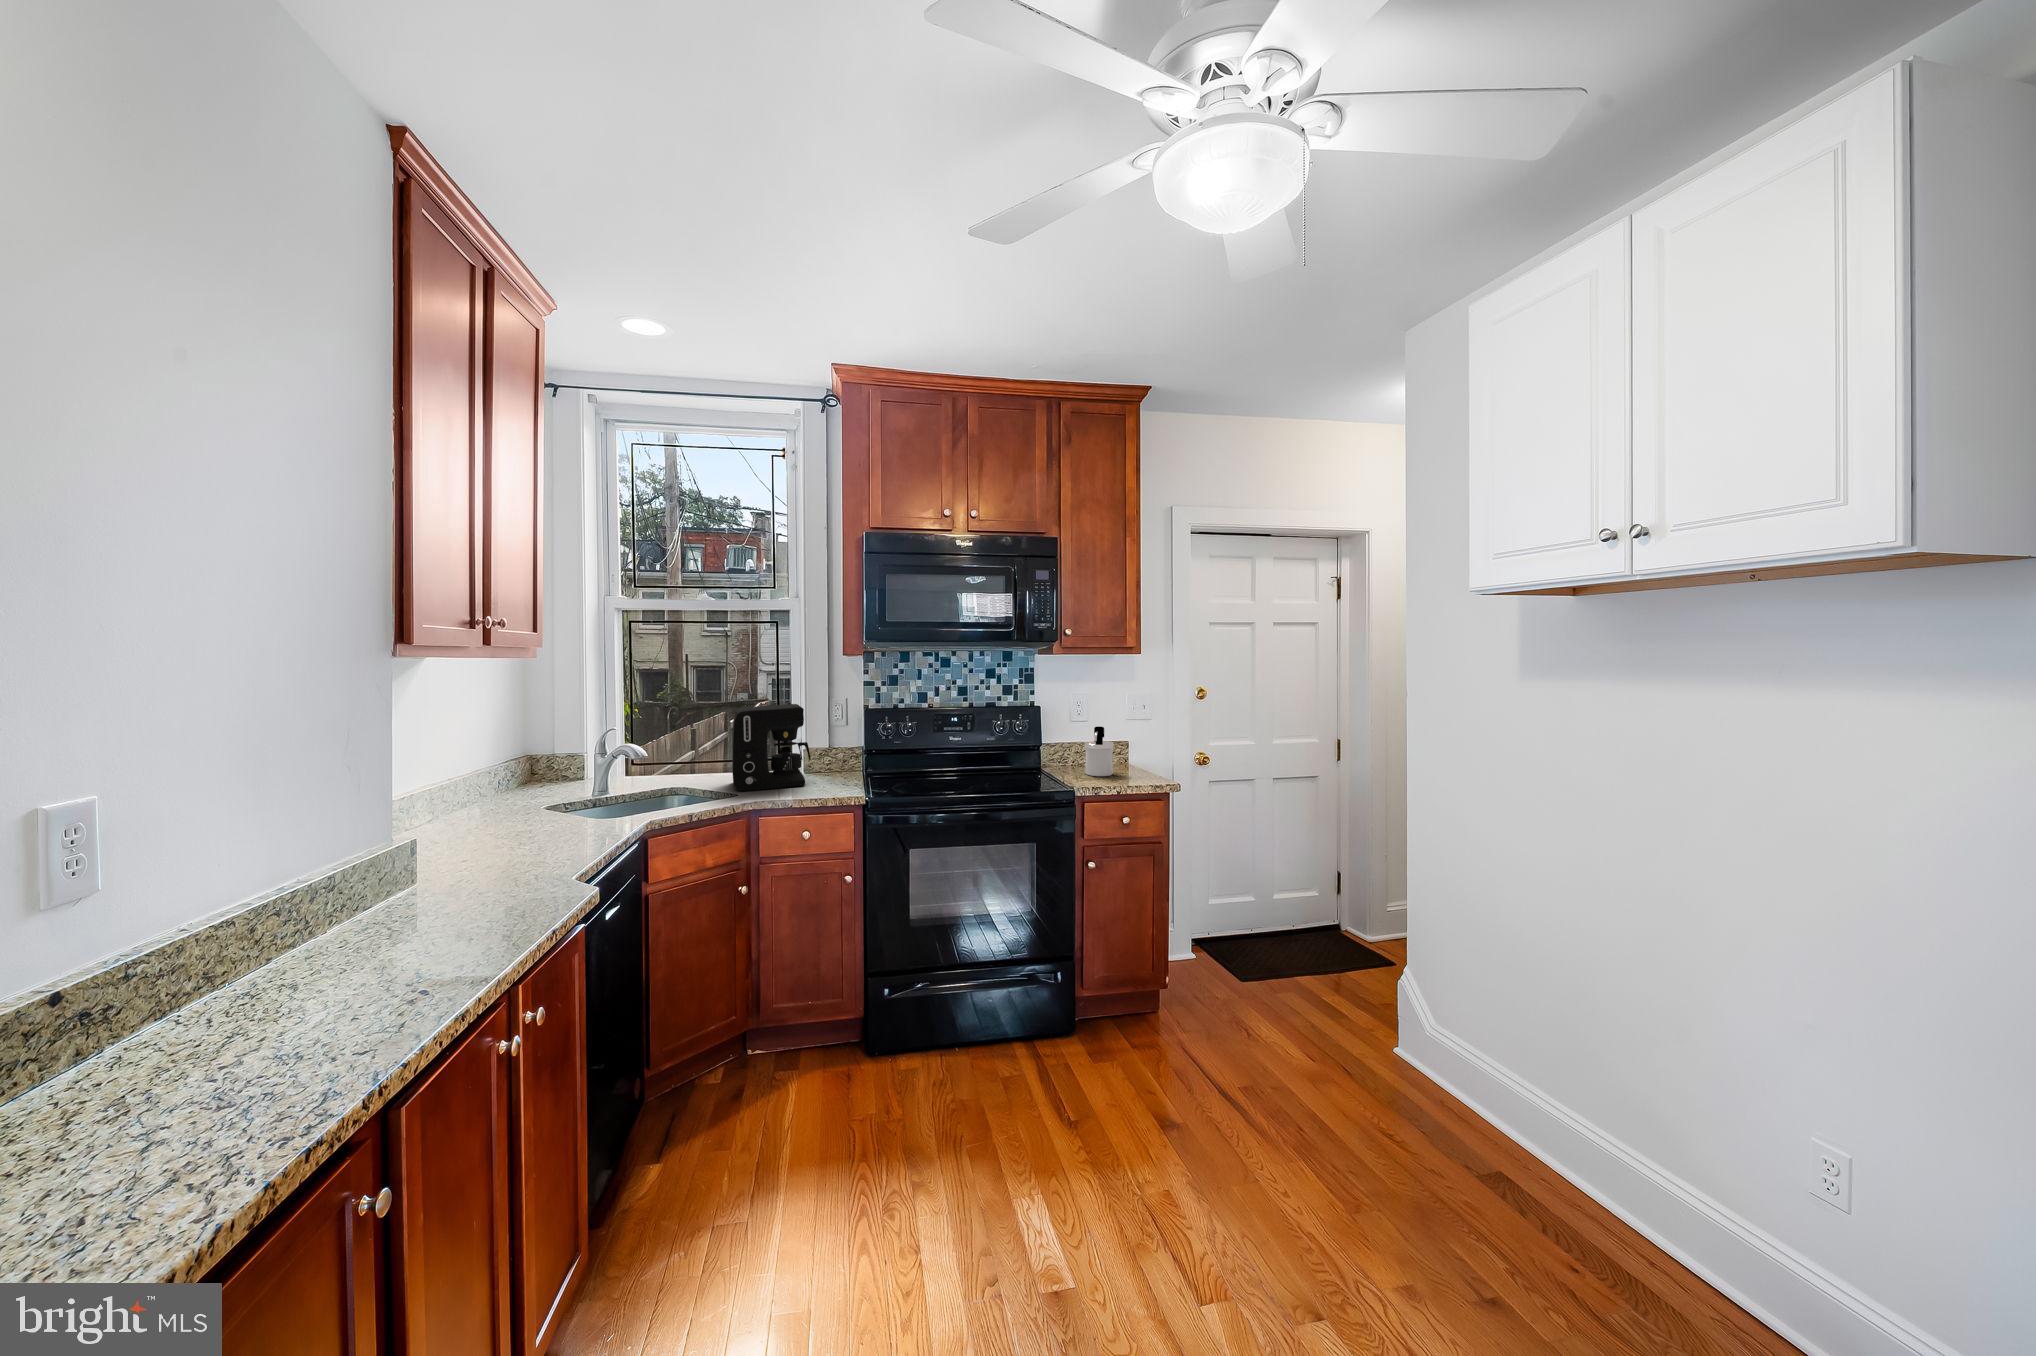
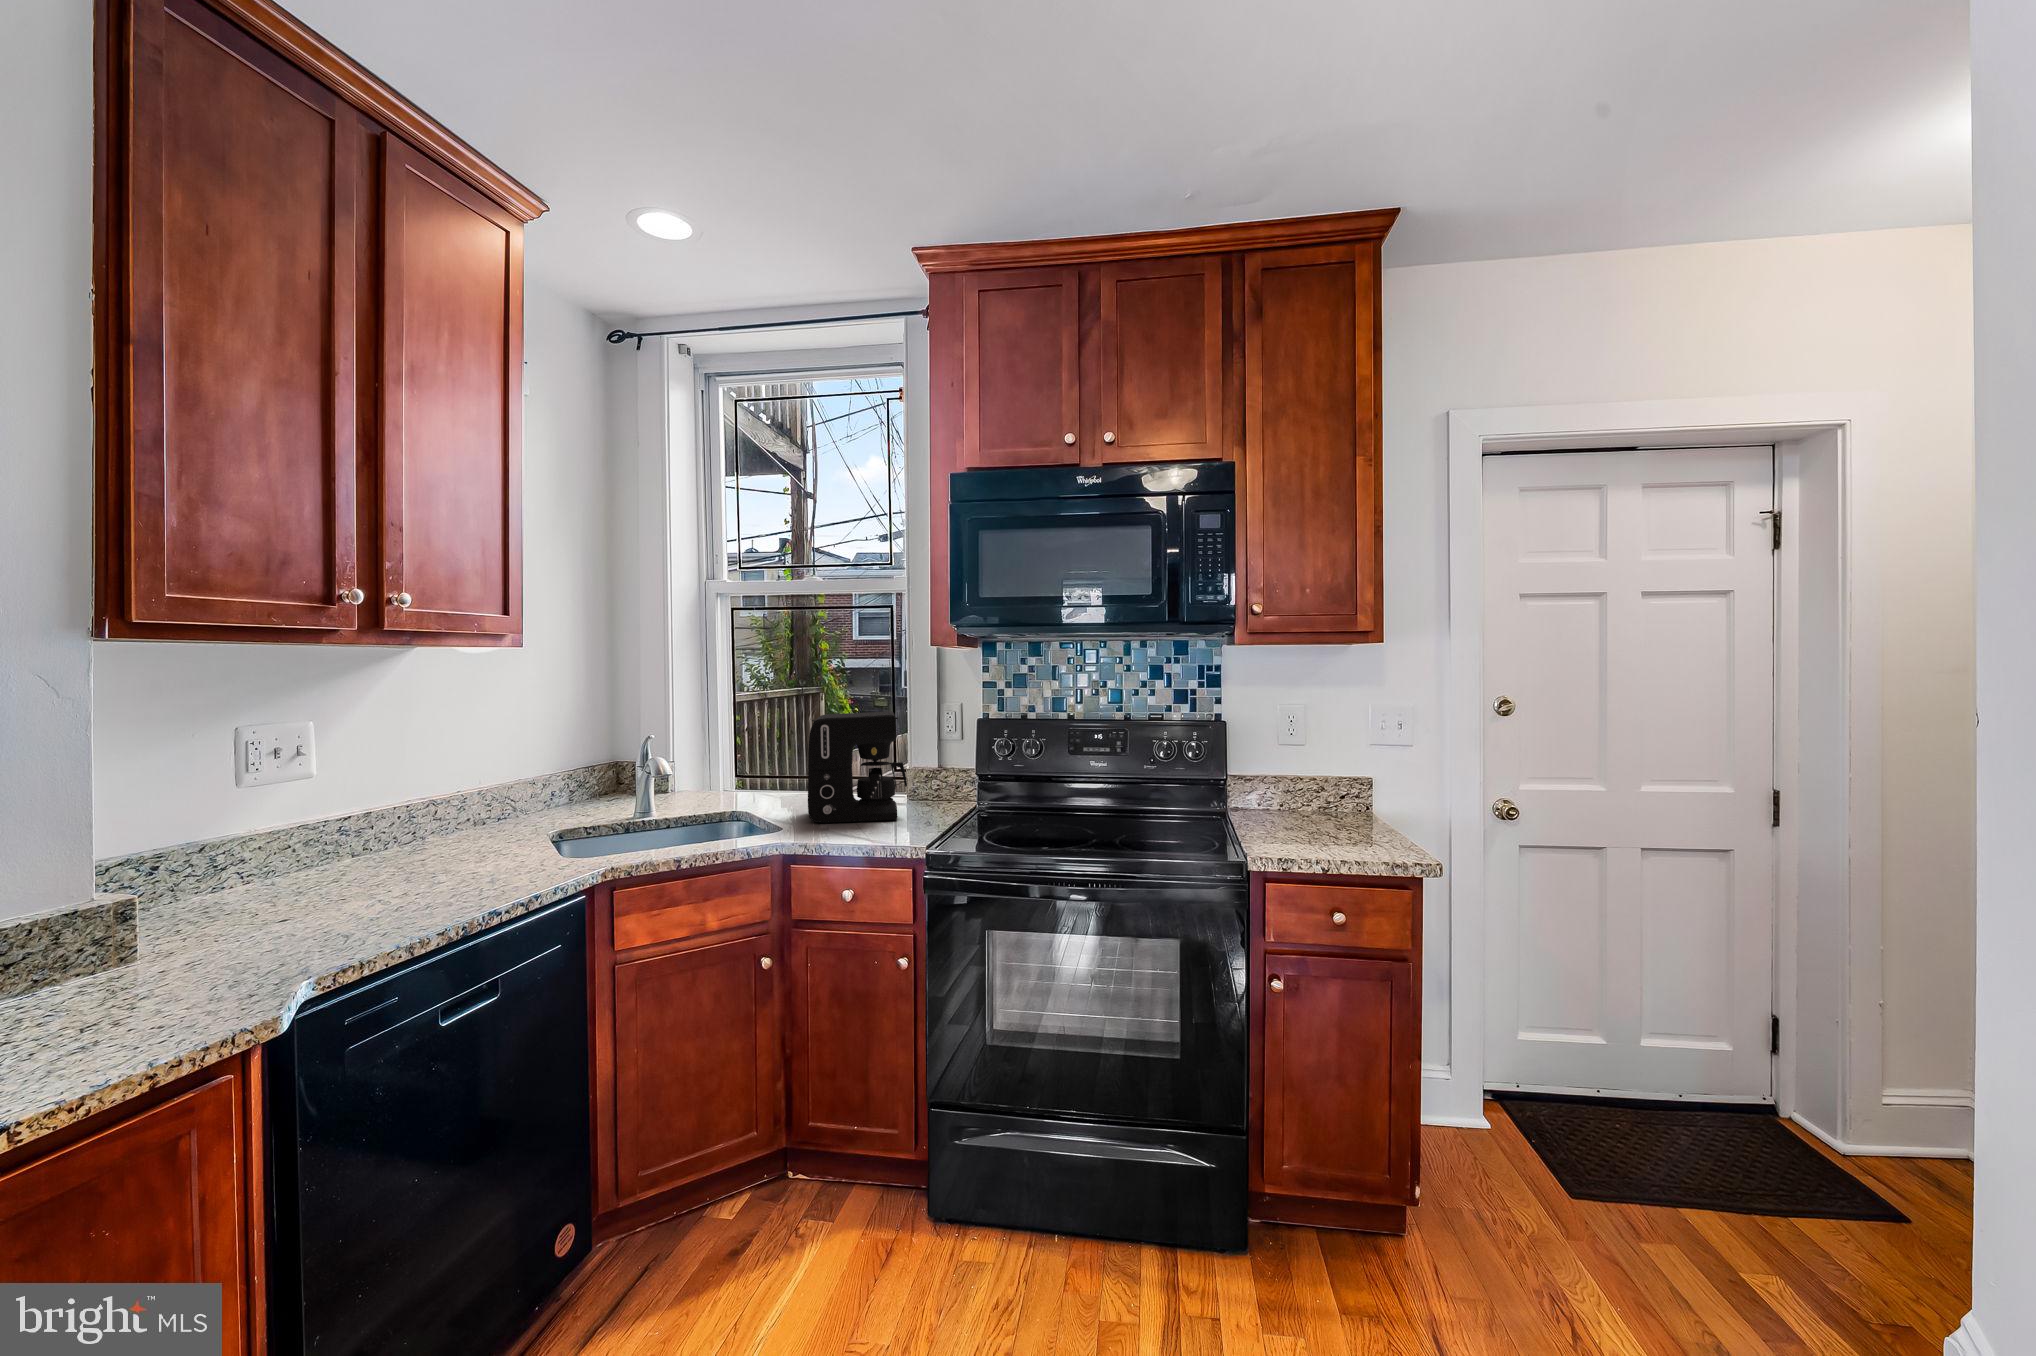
soap dispenser: present [1085,727,1114,776] -> none [1297,753,1343,829]

